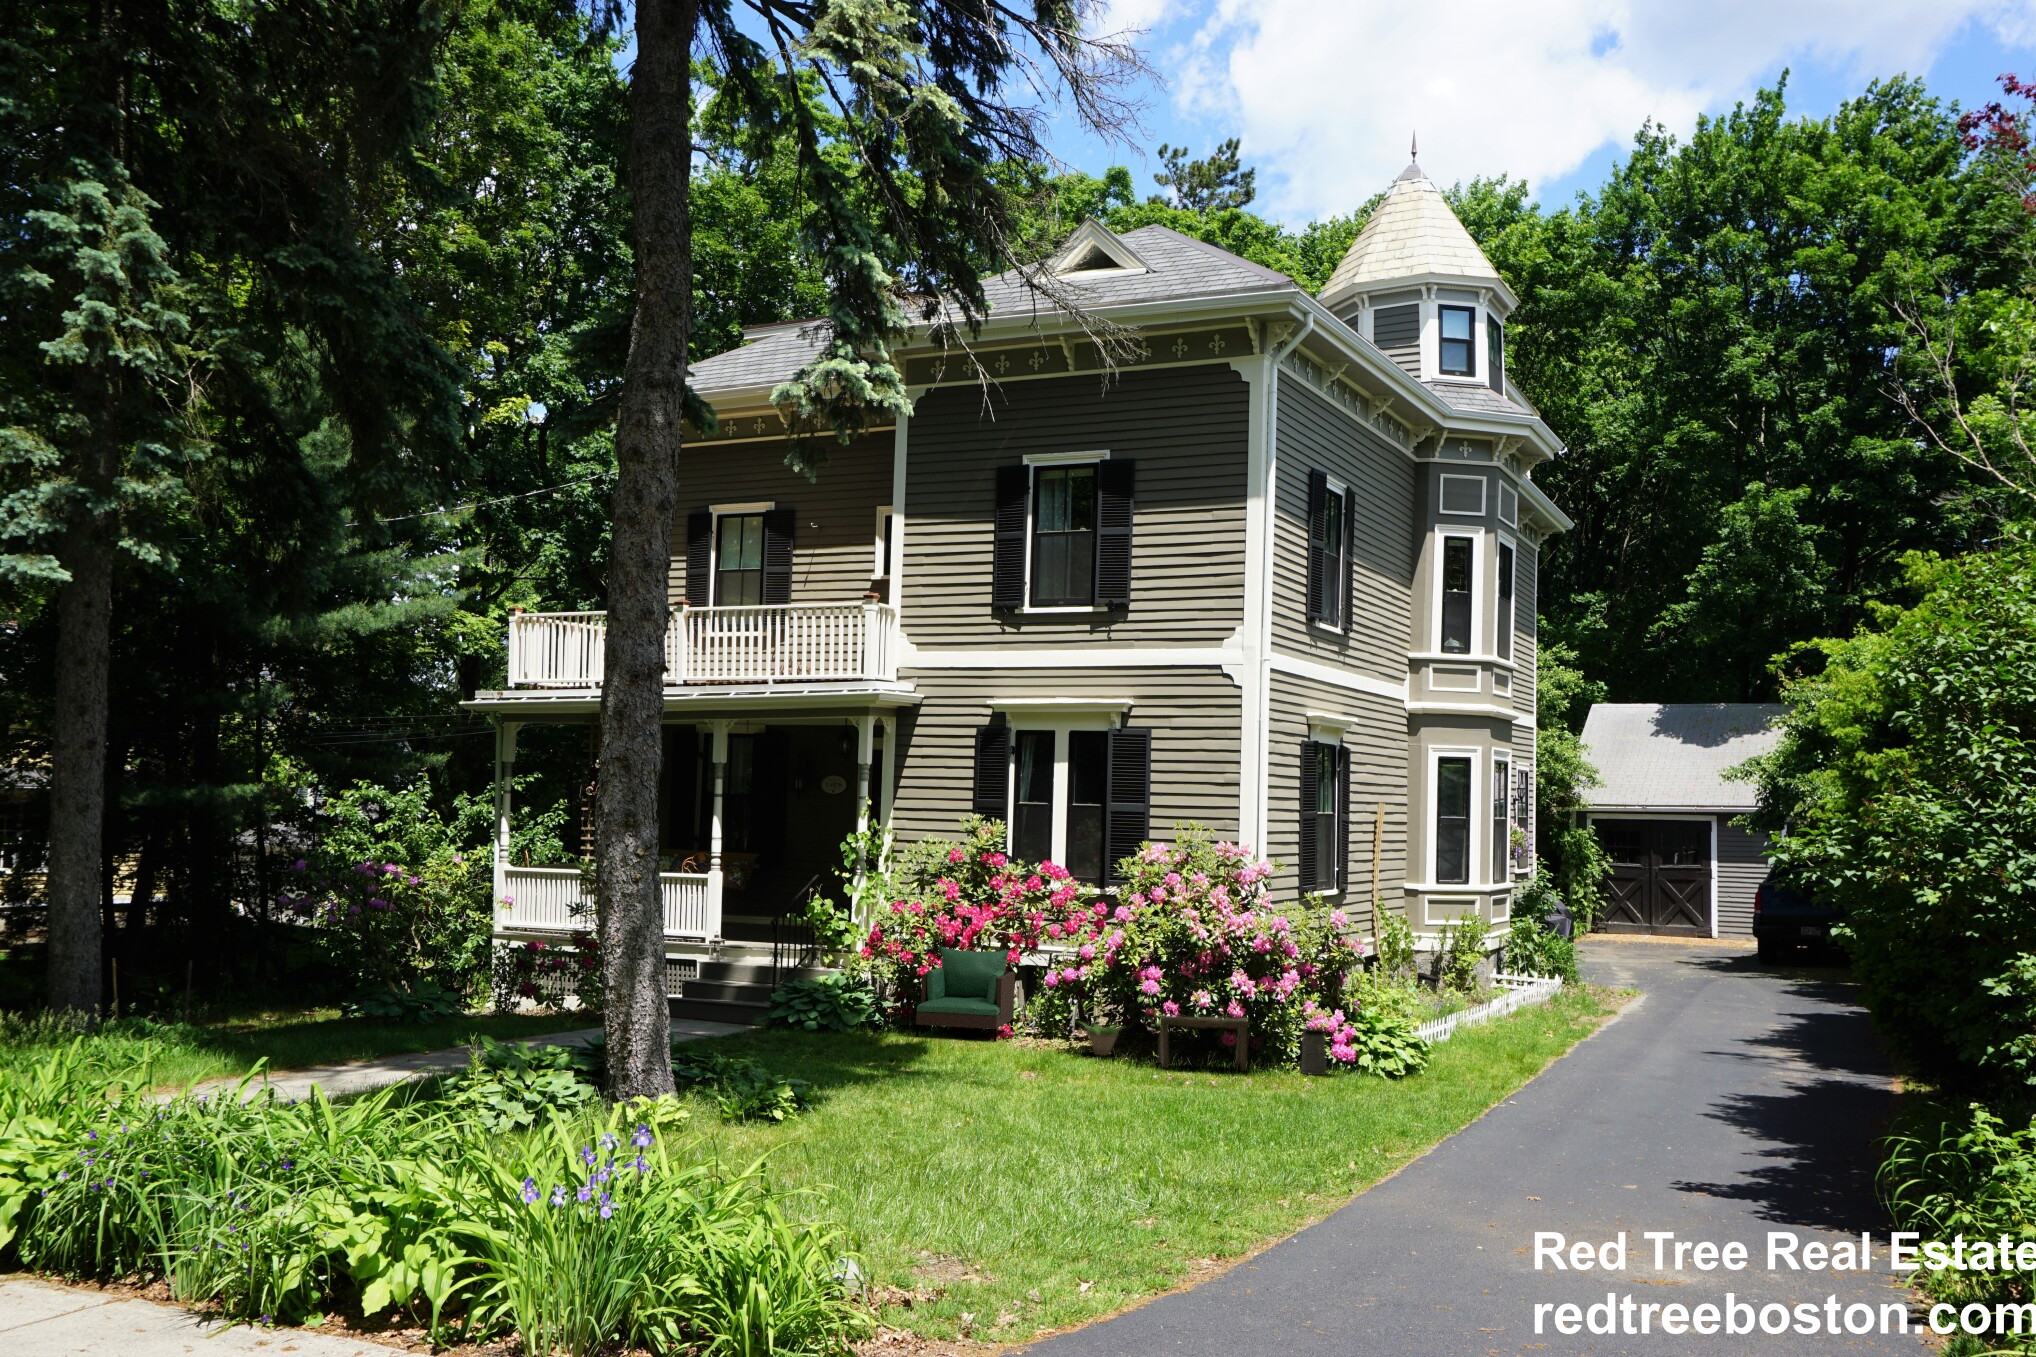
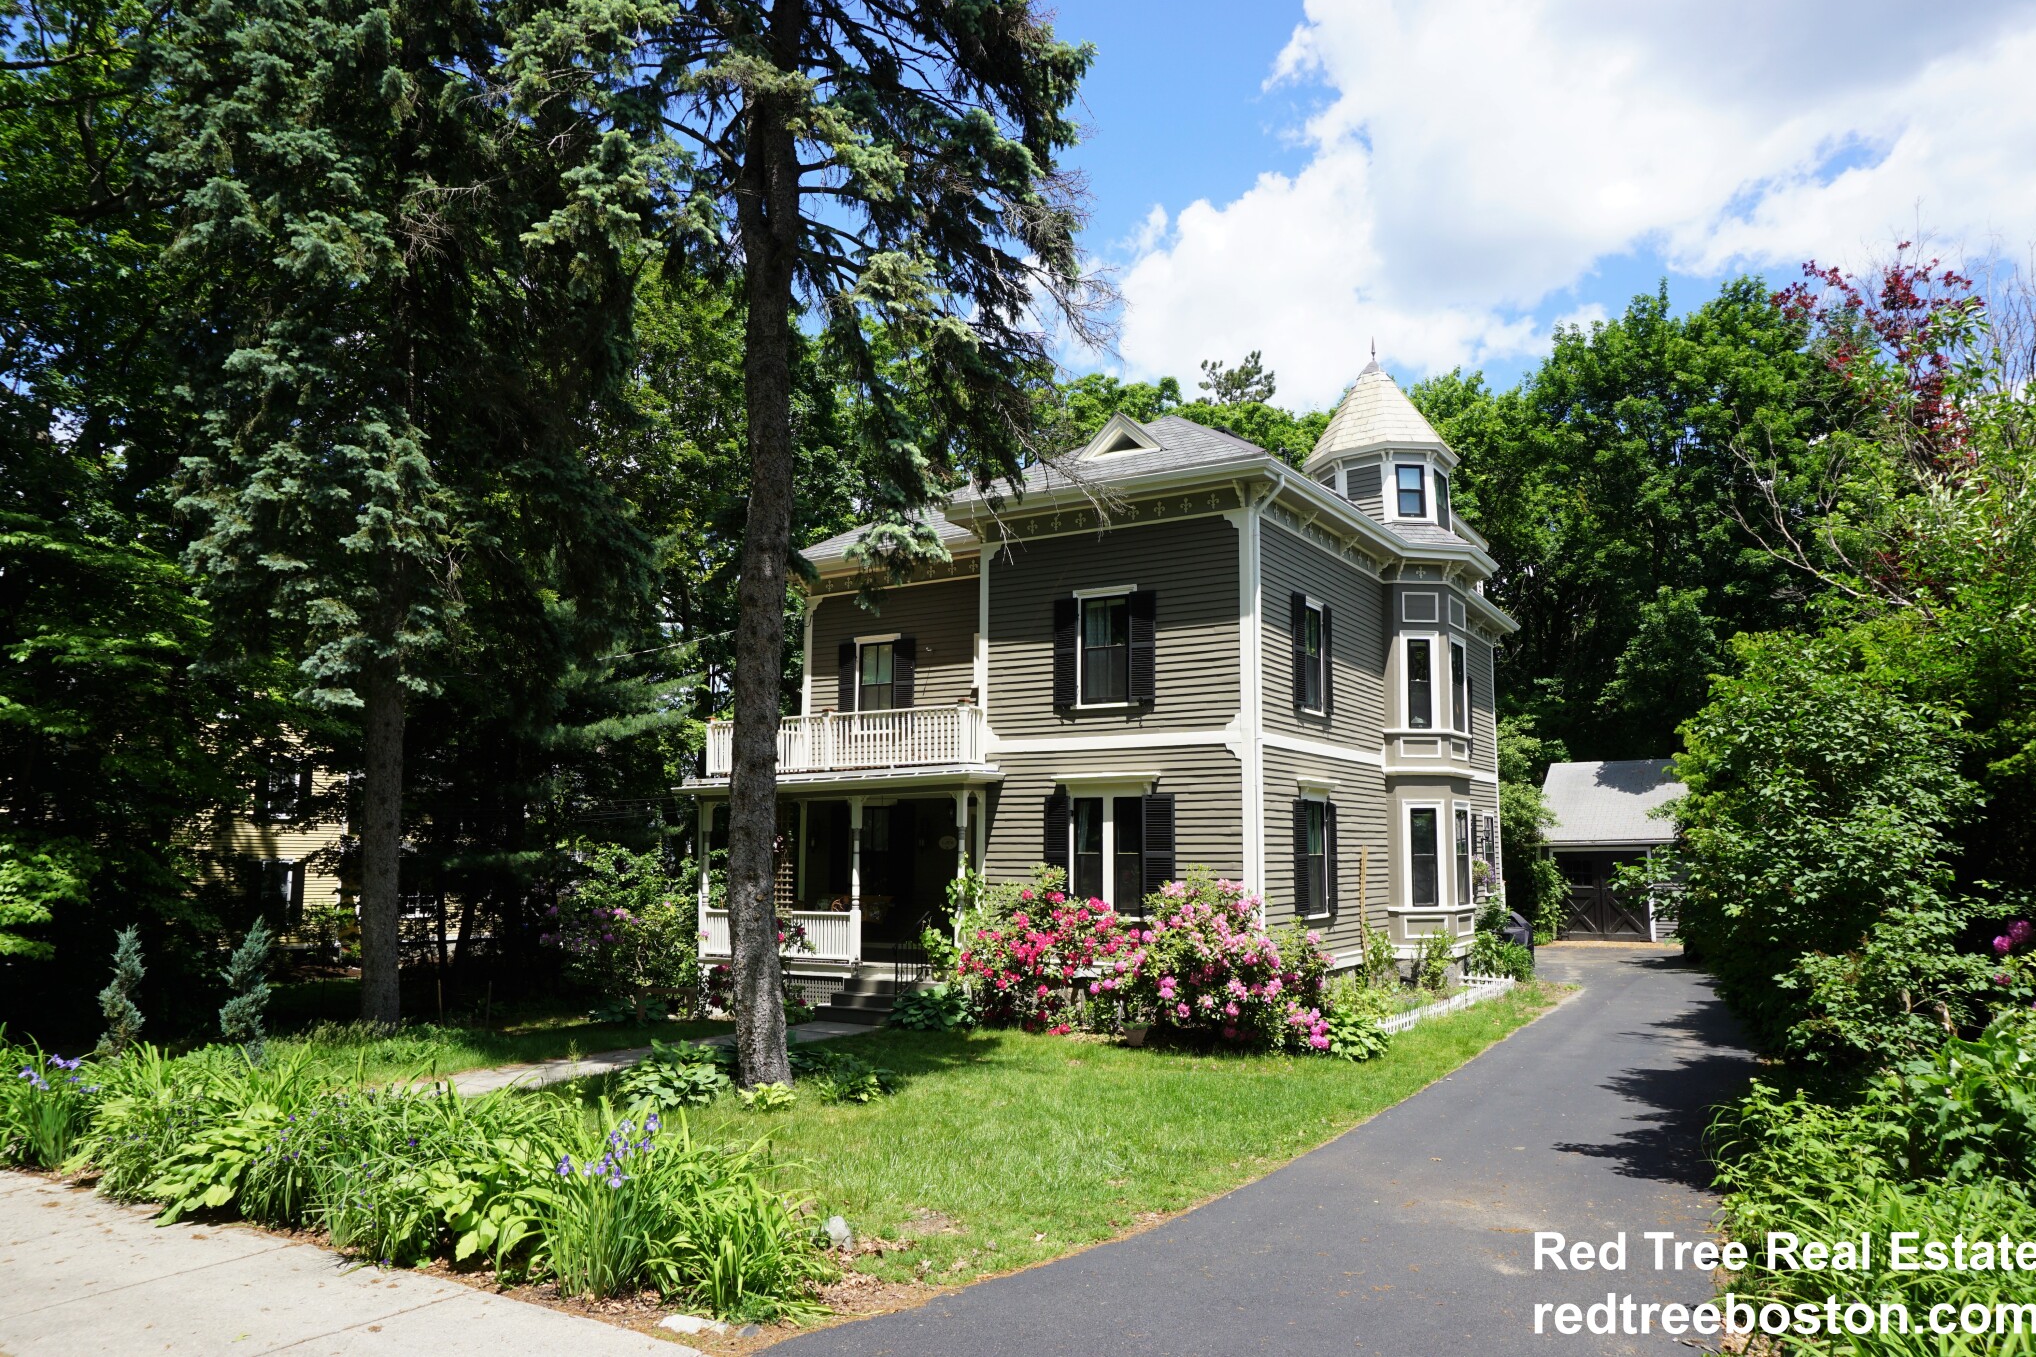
armchair: present [916,947,1015,1041] -> none [996,963,1073,1036]
bench: present [1157,1015,1248,1071] -> present [637,987,697,1020]
watering can: present [1300,1027,1327,1075] -> none [1288,1015,1310,1060]

